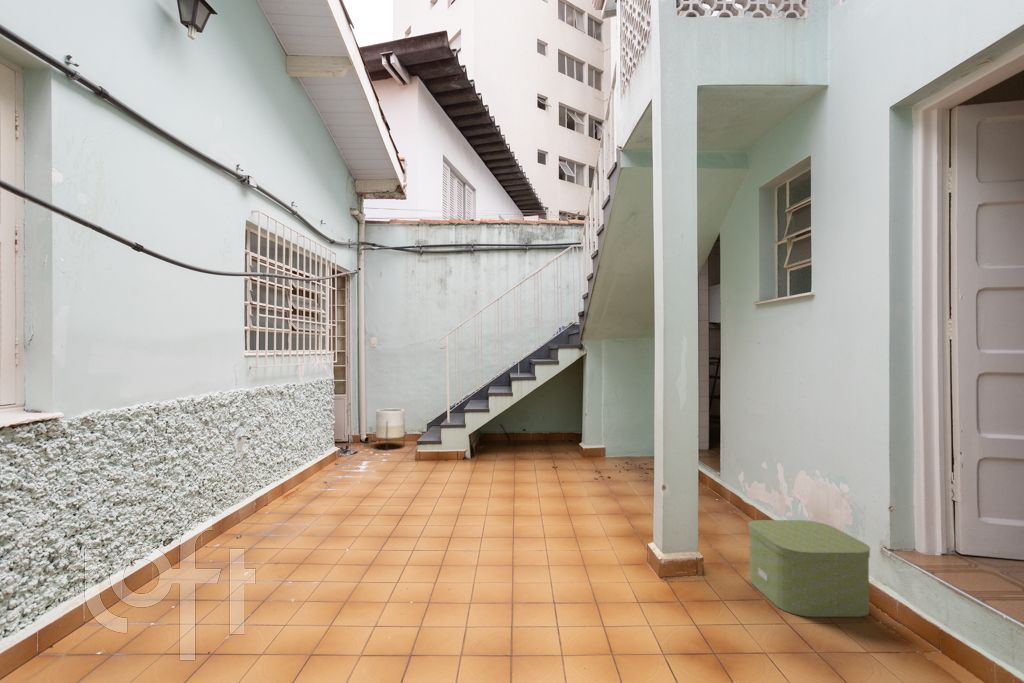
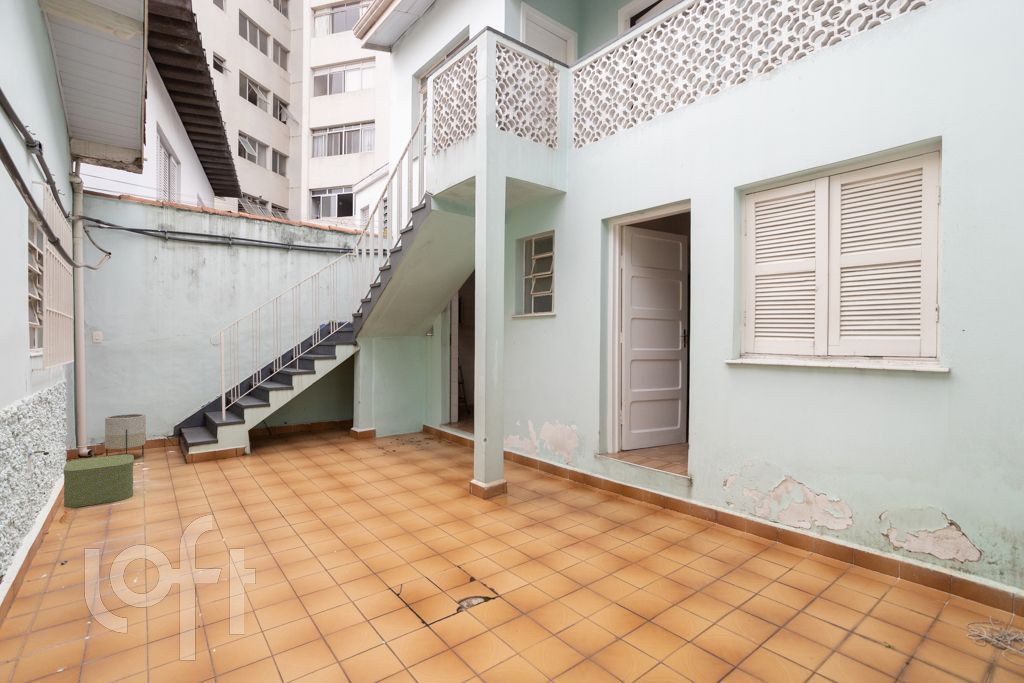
storage box: present [749,520,870,617] -> present [63,455,134,507]

